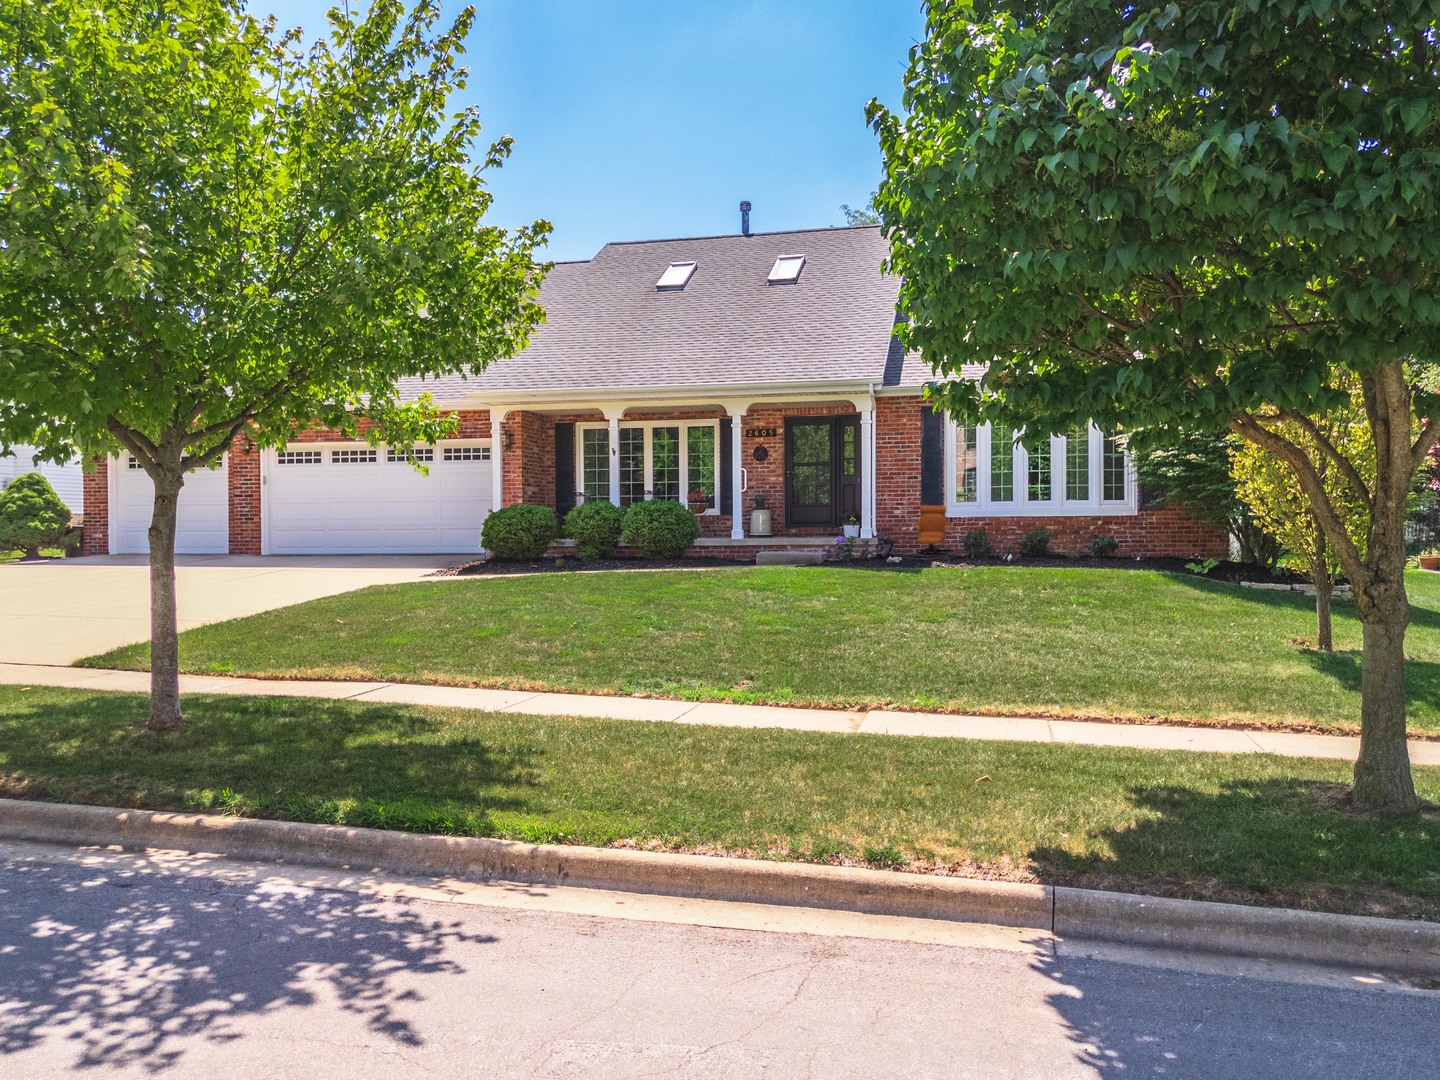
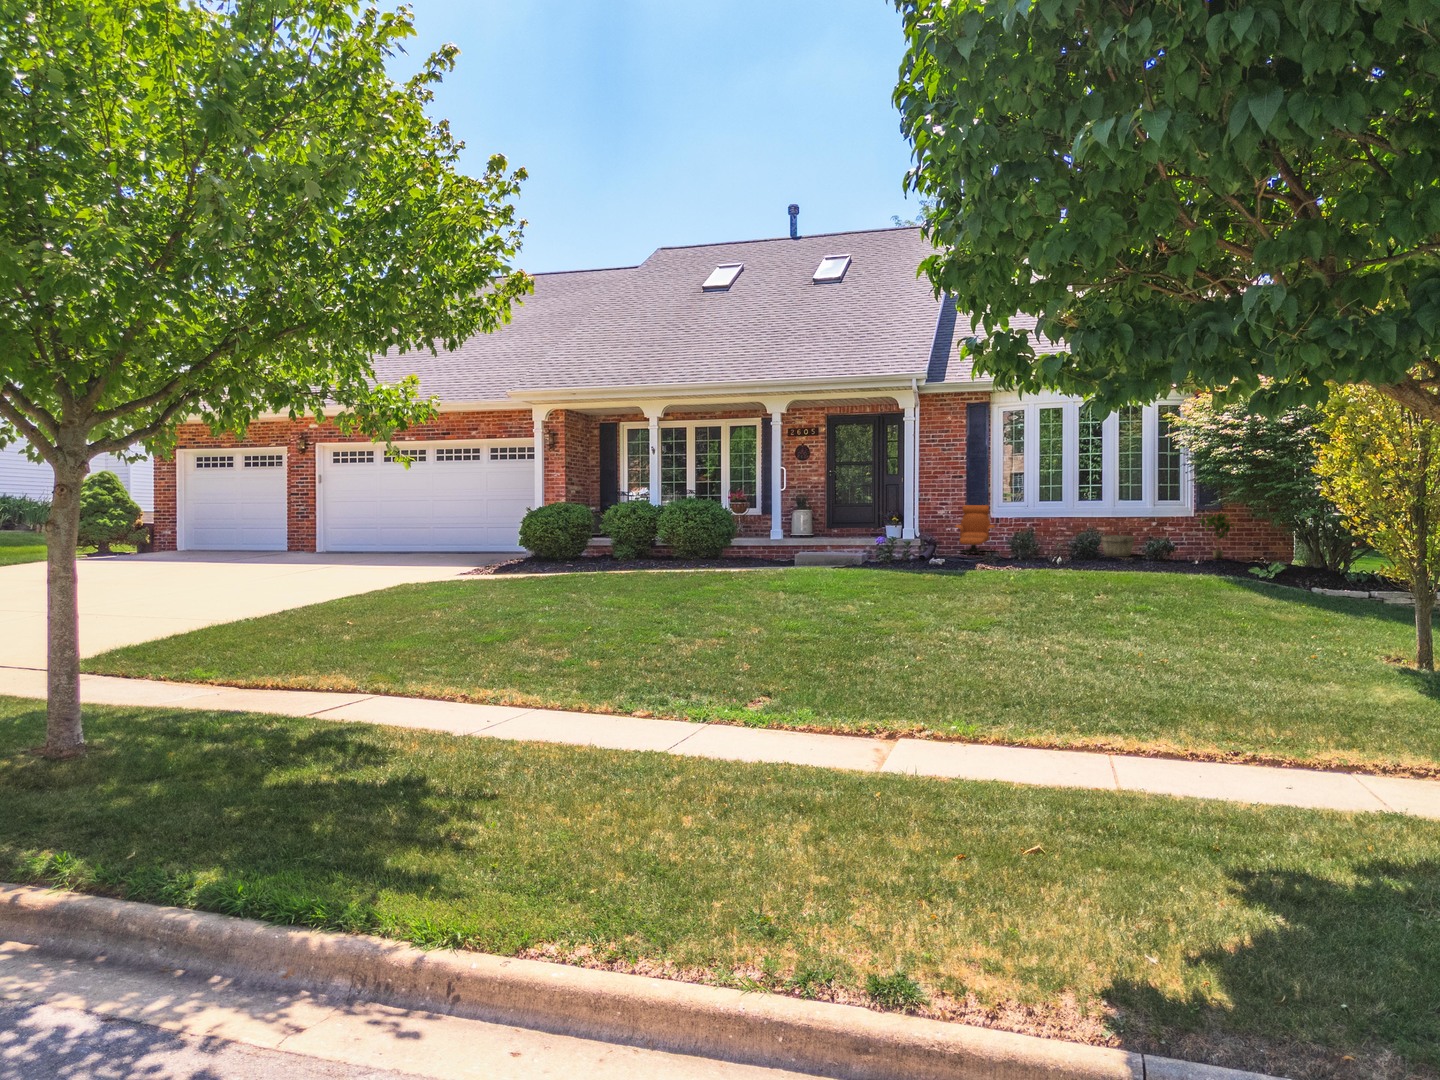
potted plant: present [549,527,573,568] -> present [1199,513,1234,559]
wooden bucket: none [1053,528,1085,555] -> present [1101,534,1134,557]

